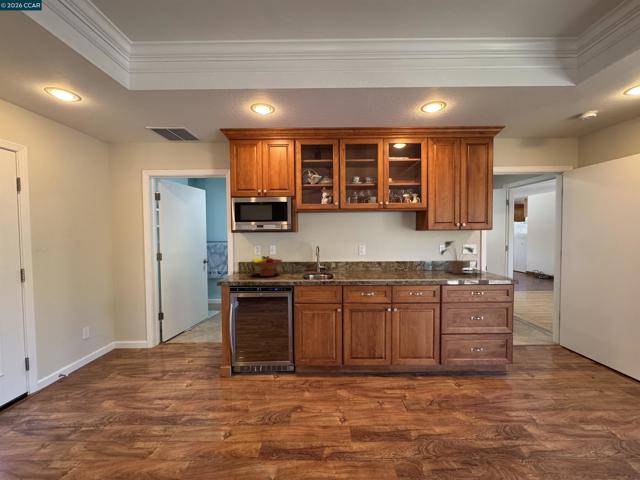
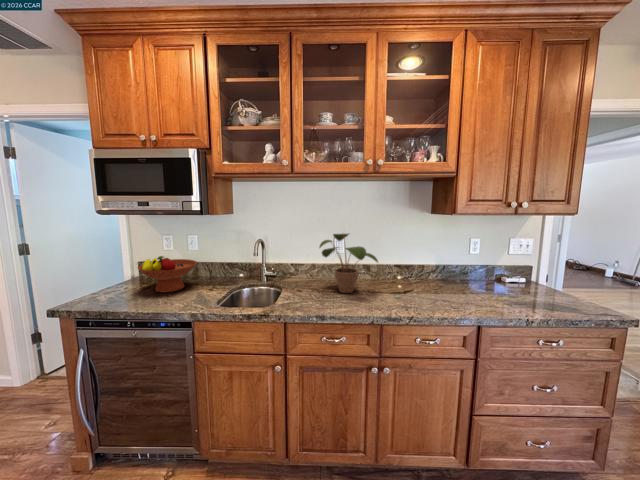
potted plant: present [441,241,473,274] -> present [320,233,378,293]

